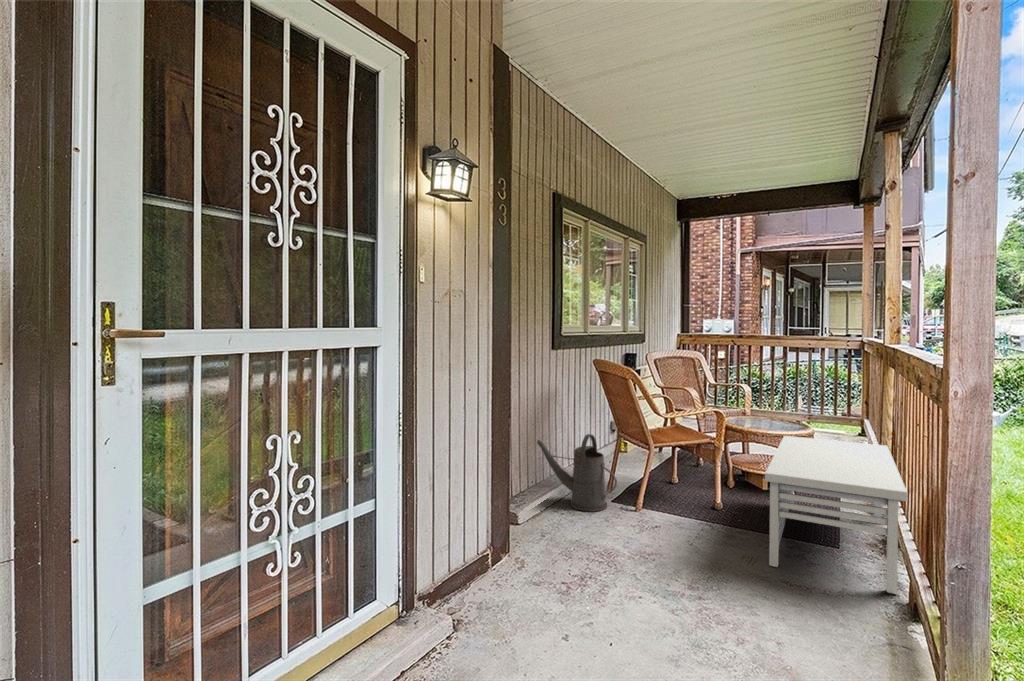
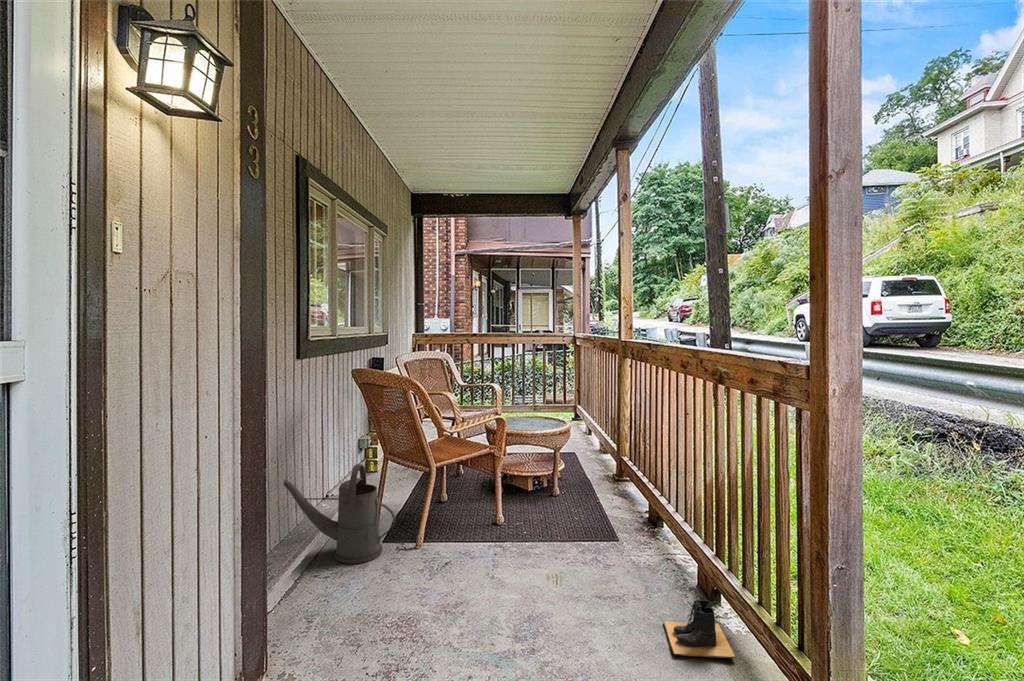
storage bench: present [765,436,907,594] -> none [551,436,691,582]
boots: none [837,599,914,661] -> present [664,600,736,658]

